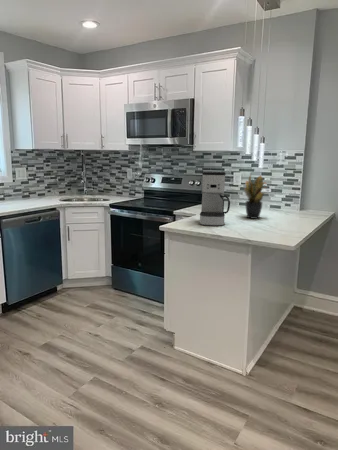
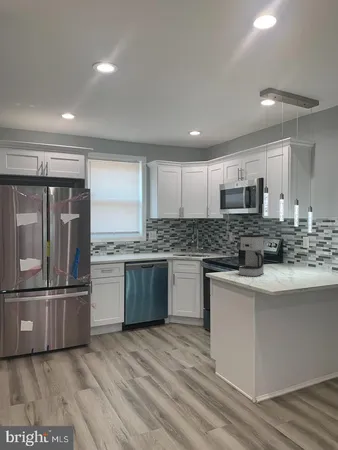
potted plant: present [244,176,265,219] -> none [283,235,309,275]

